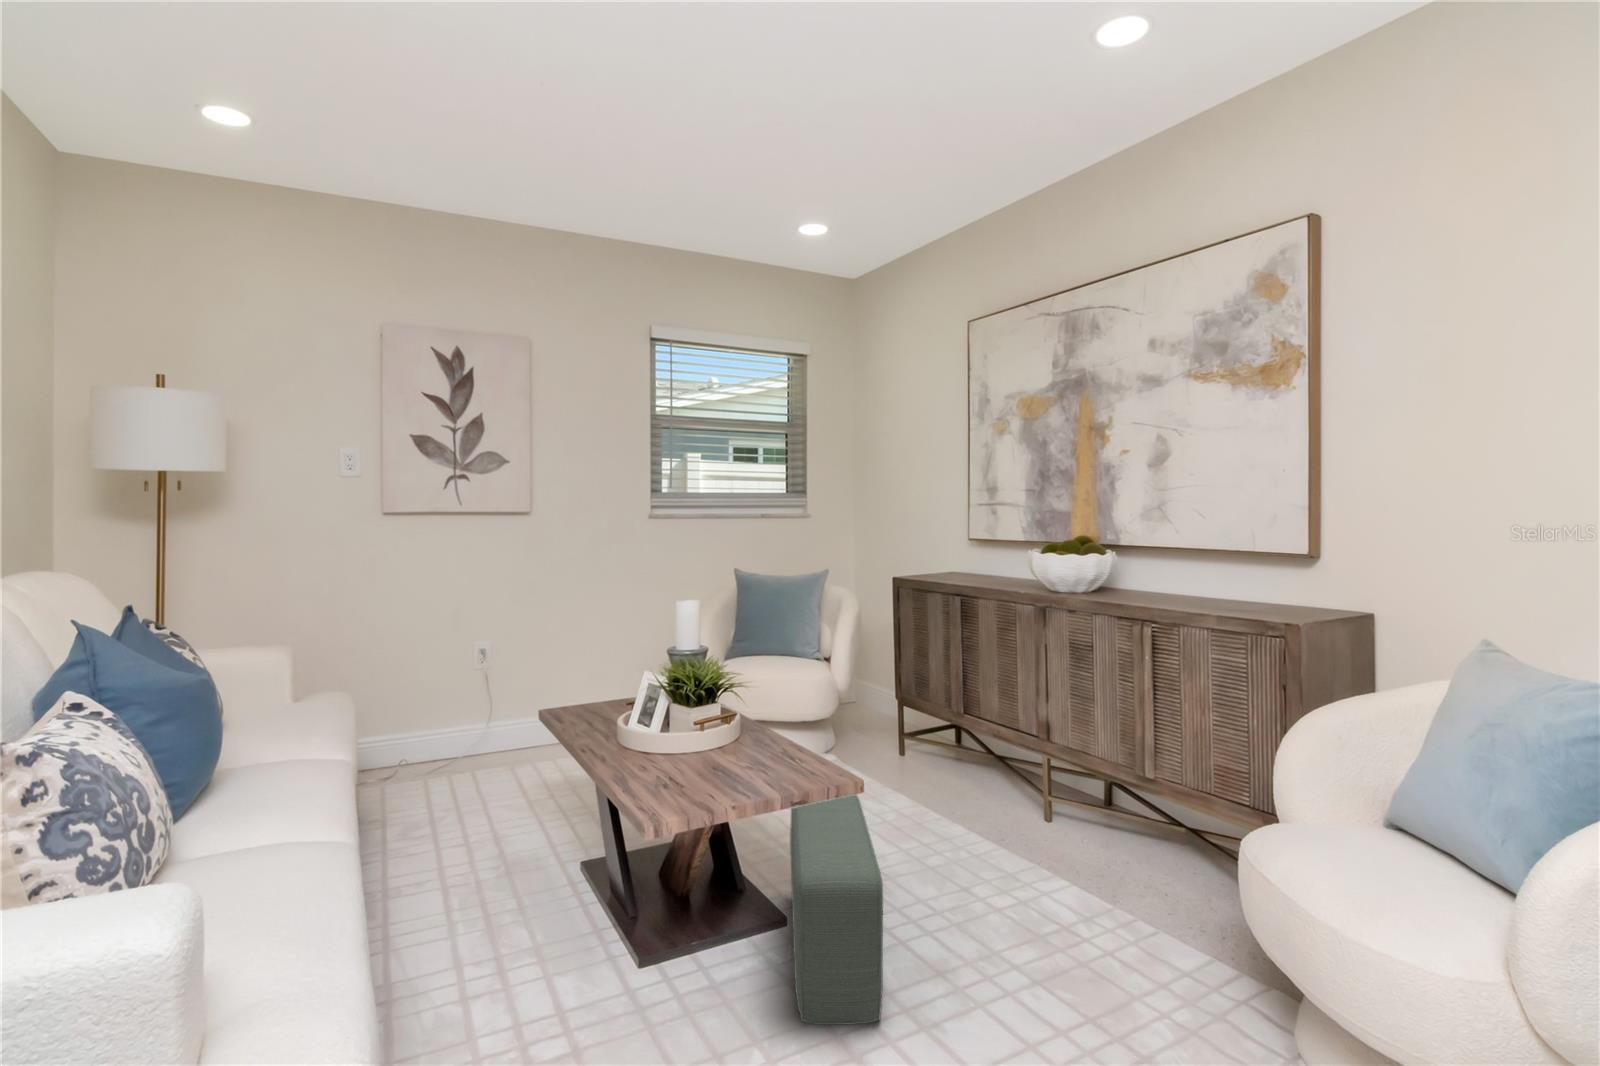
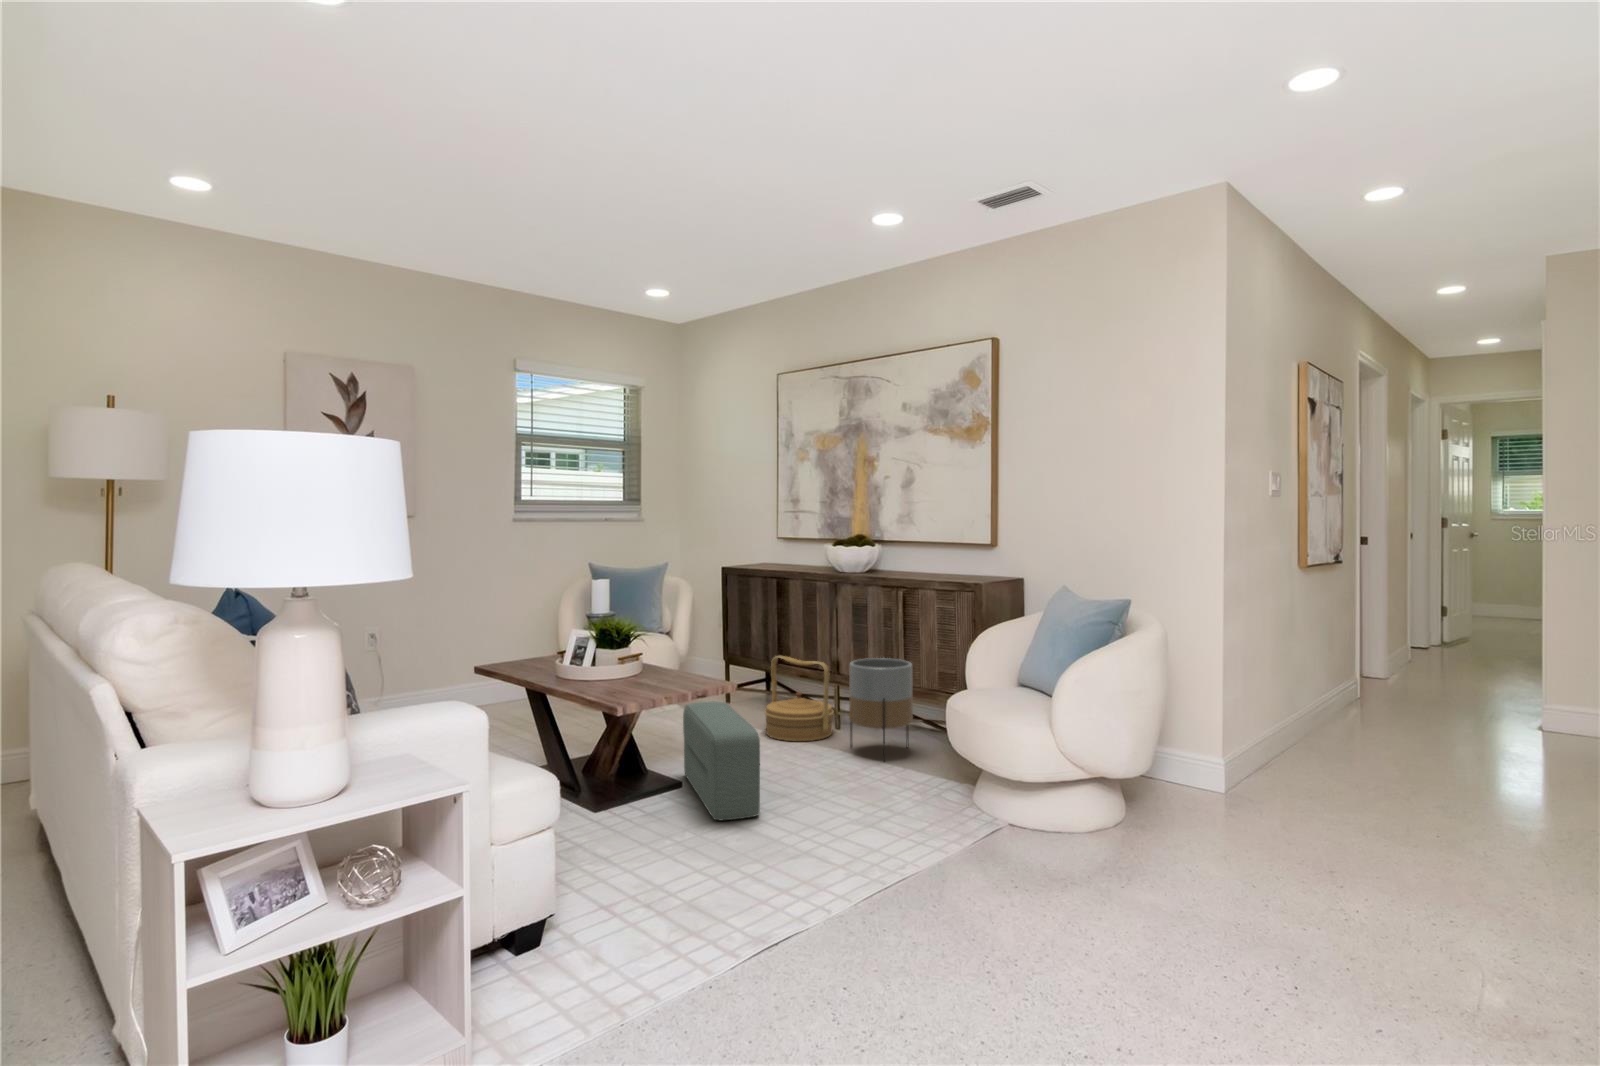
woven basket: none [937,707,1040,842] -> present [765,655,834,741]
planter: none [1061,728,1167,905] -> present [849,658,913,761]

